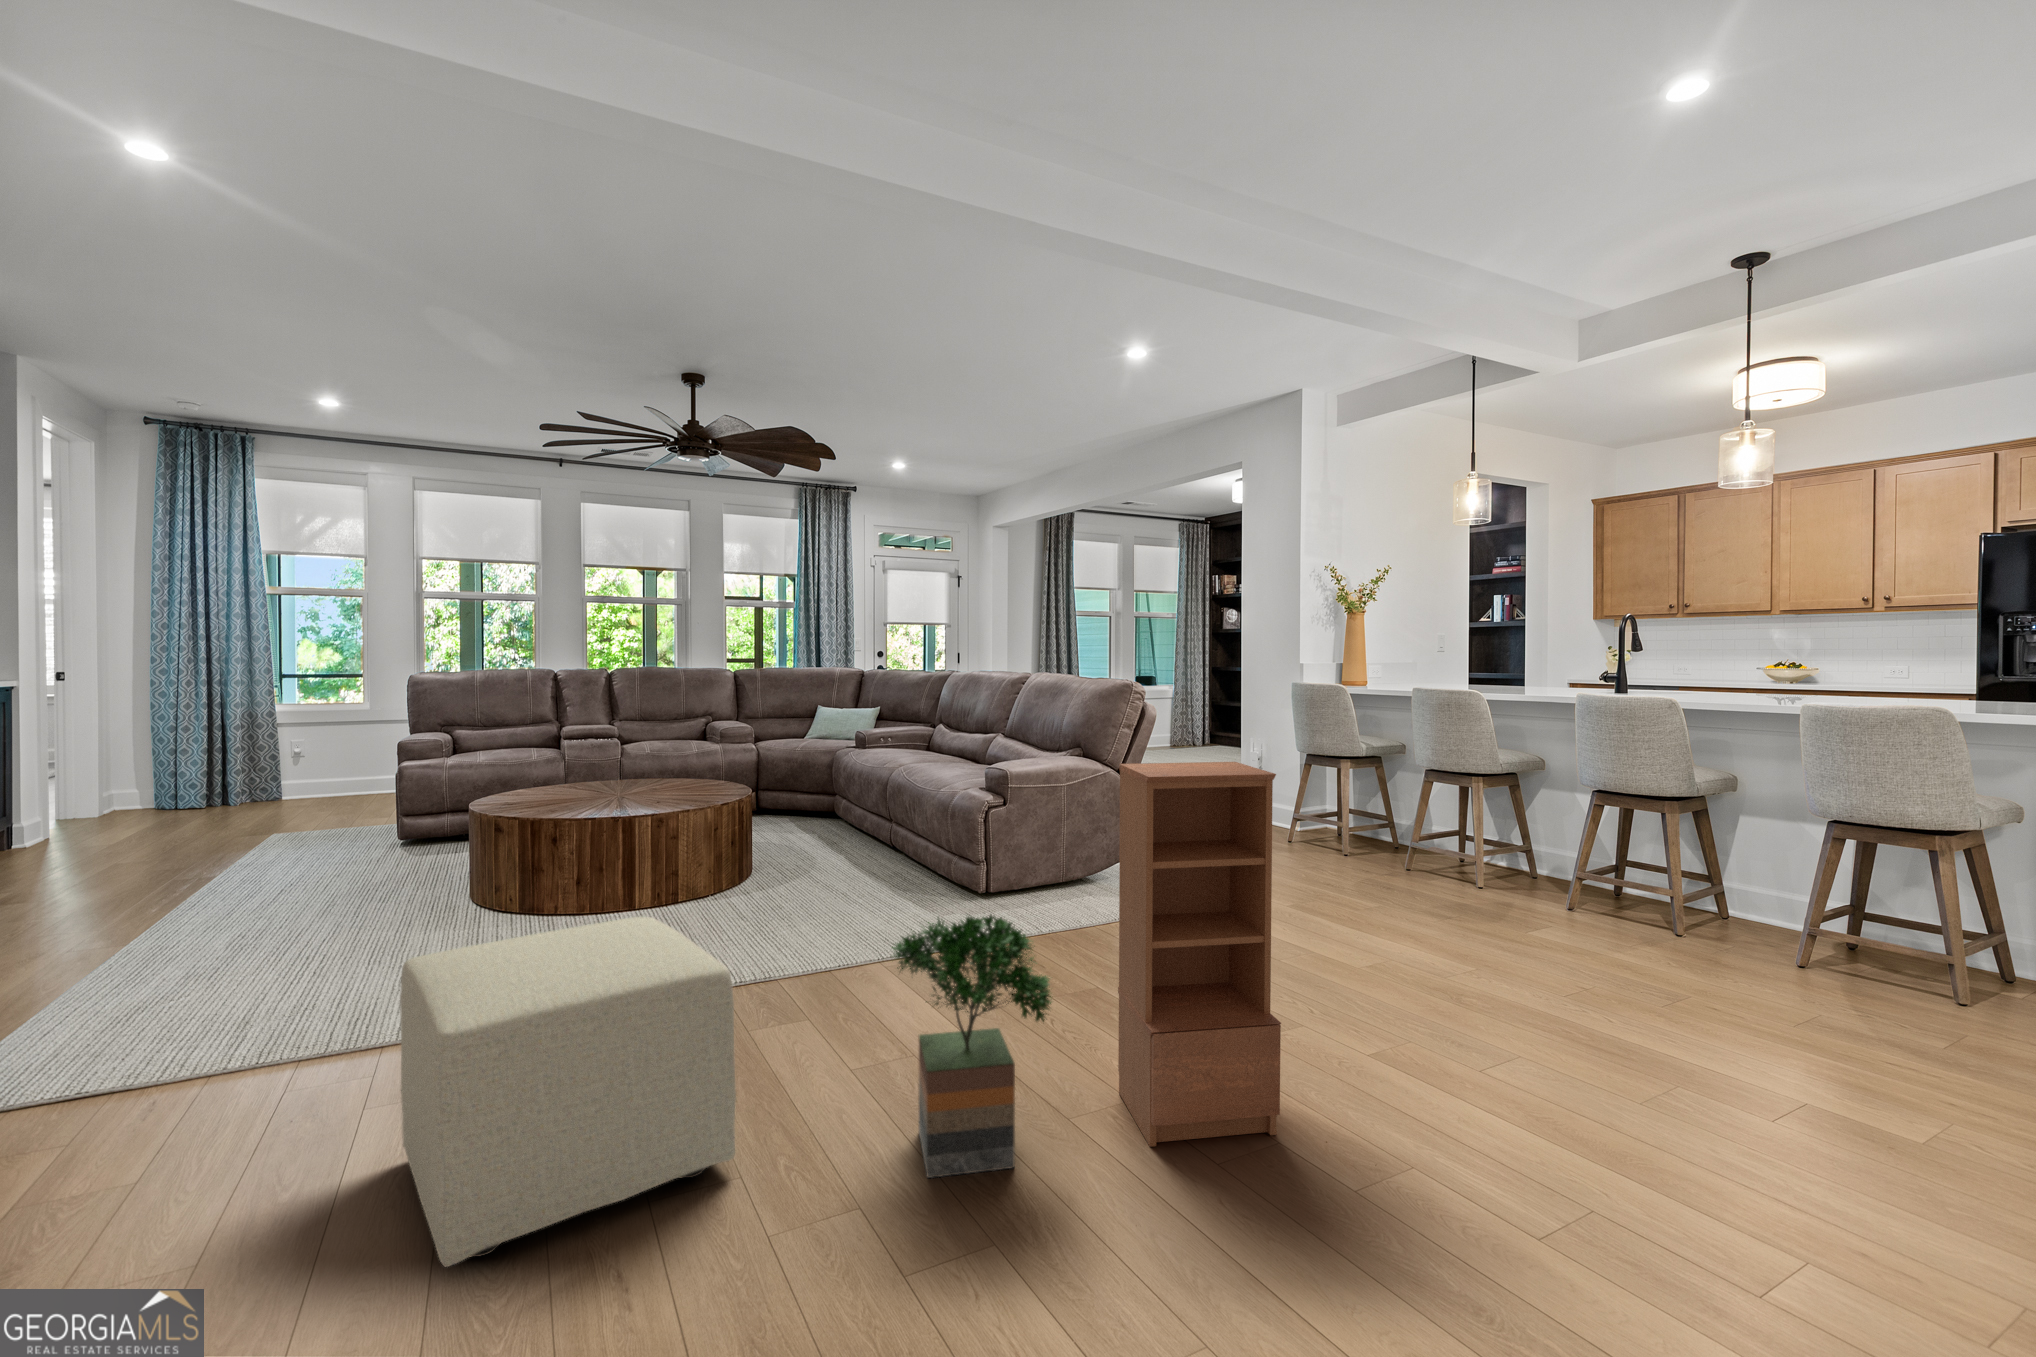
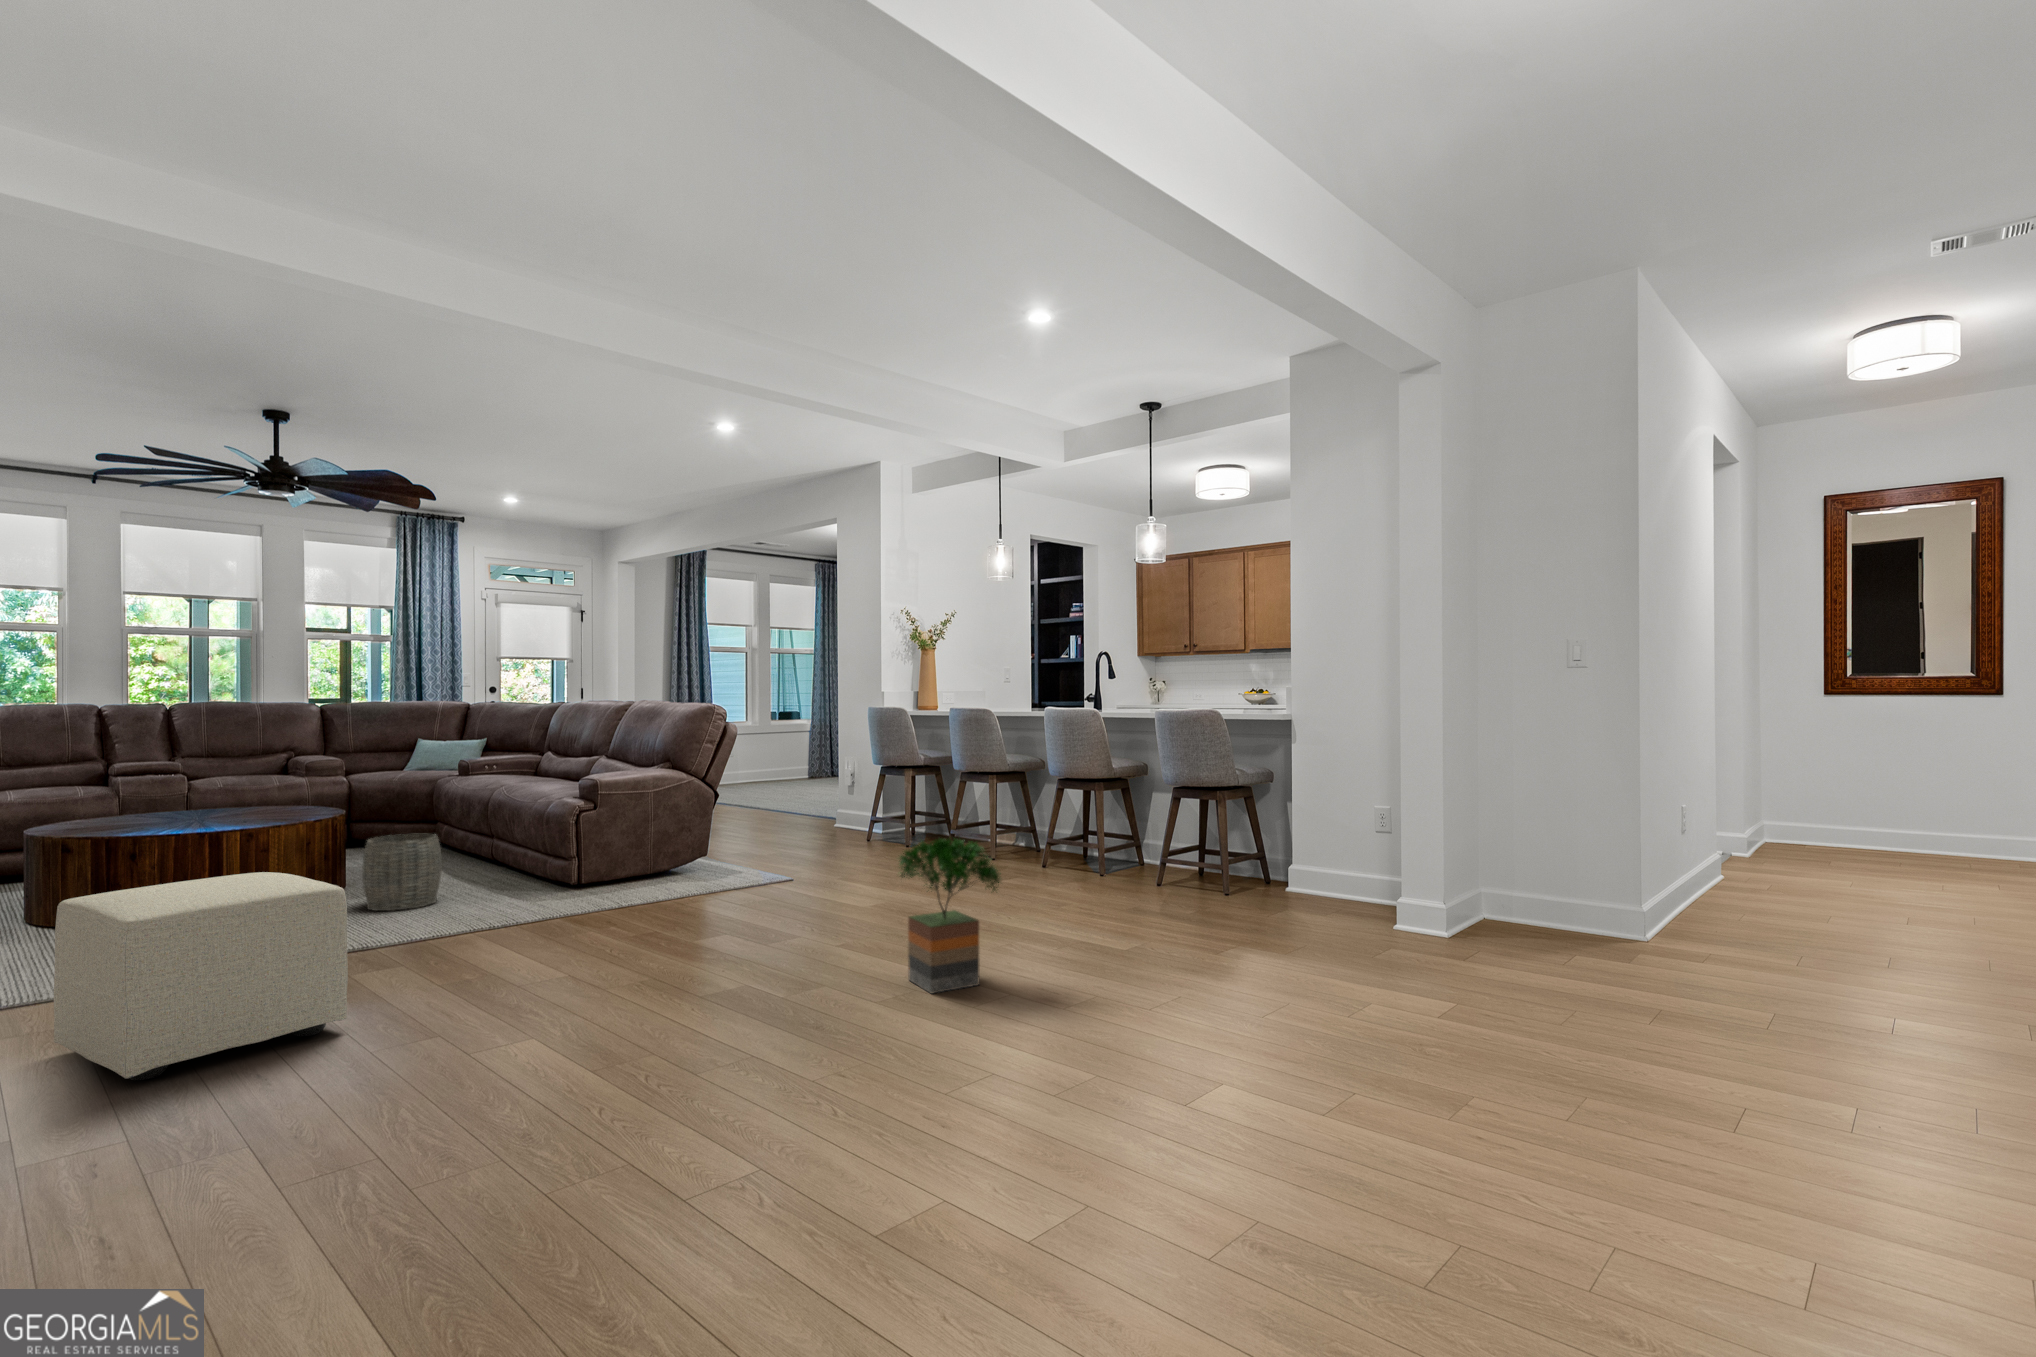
bookcase: present [1118,762,1281,1147] -> none [648,745,749,991]
woven basket: none [766,825,843,915] -> present [362,834,441,911]
potted tree: present [892,915,1051,1178] -> present [900,839,1001,993]

